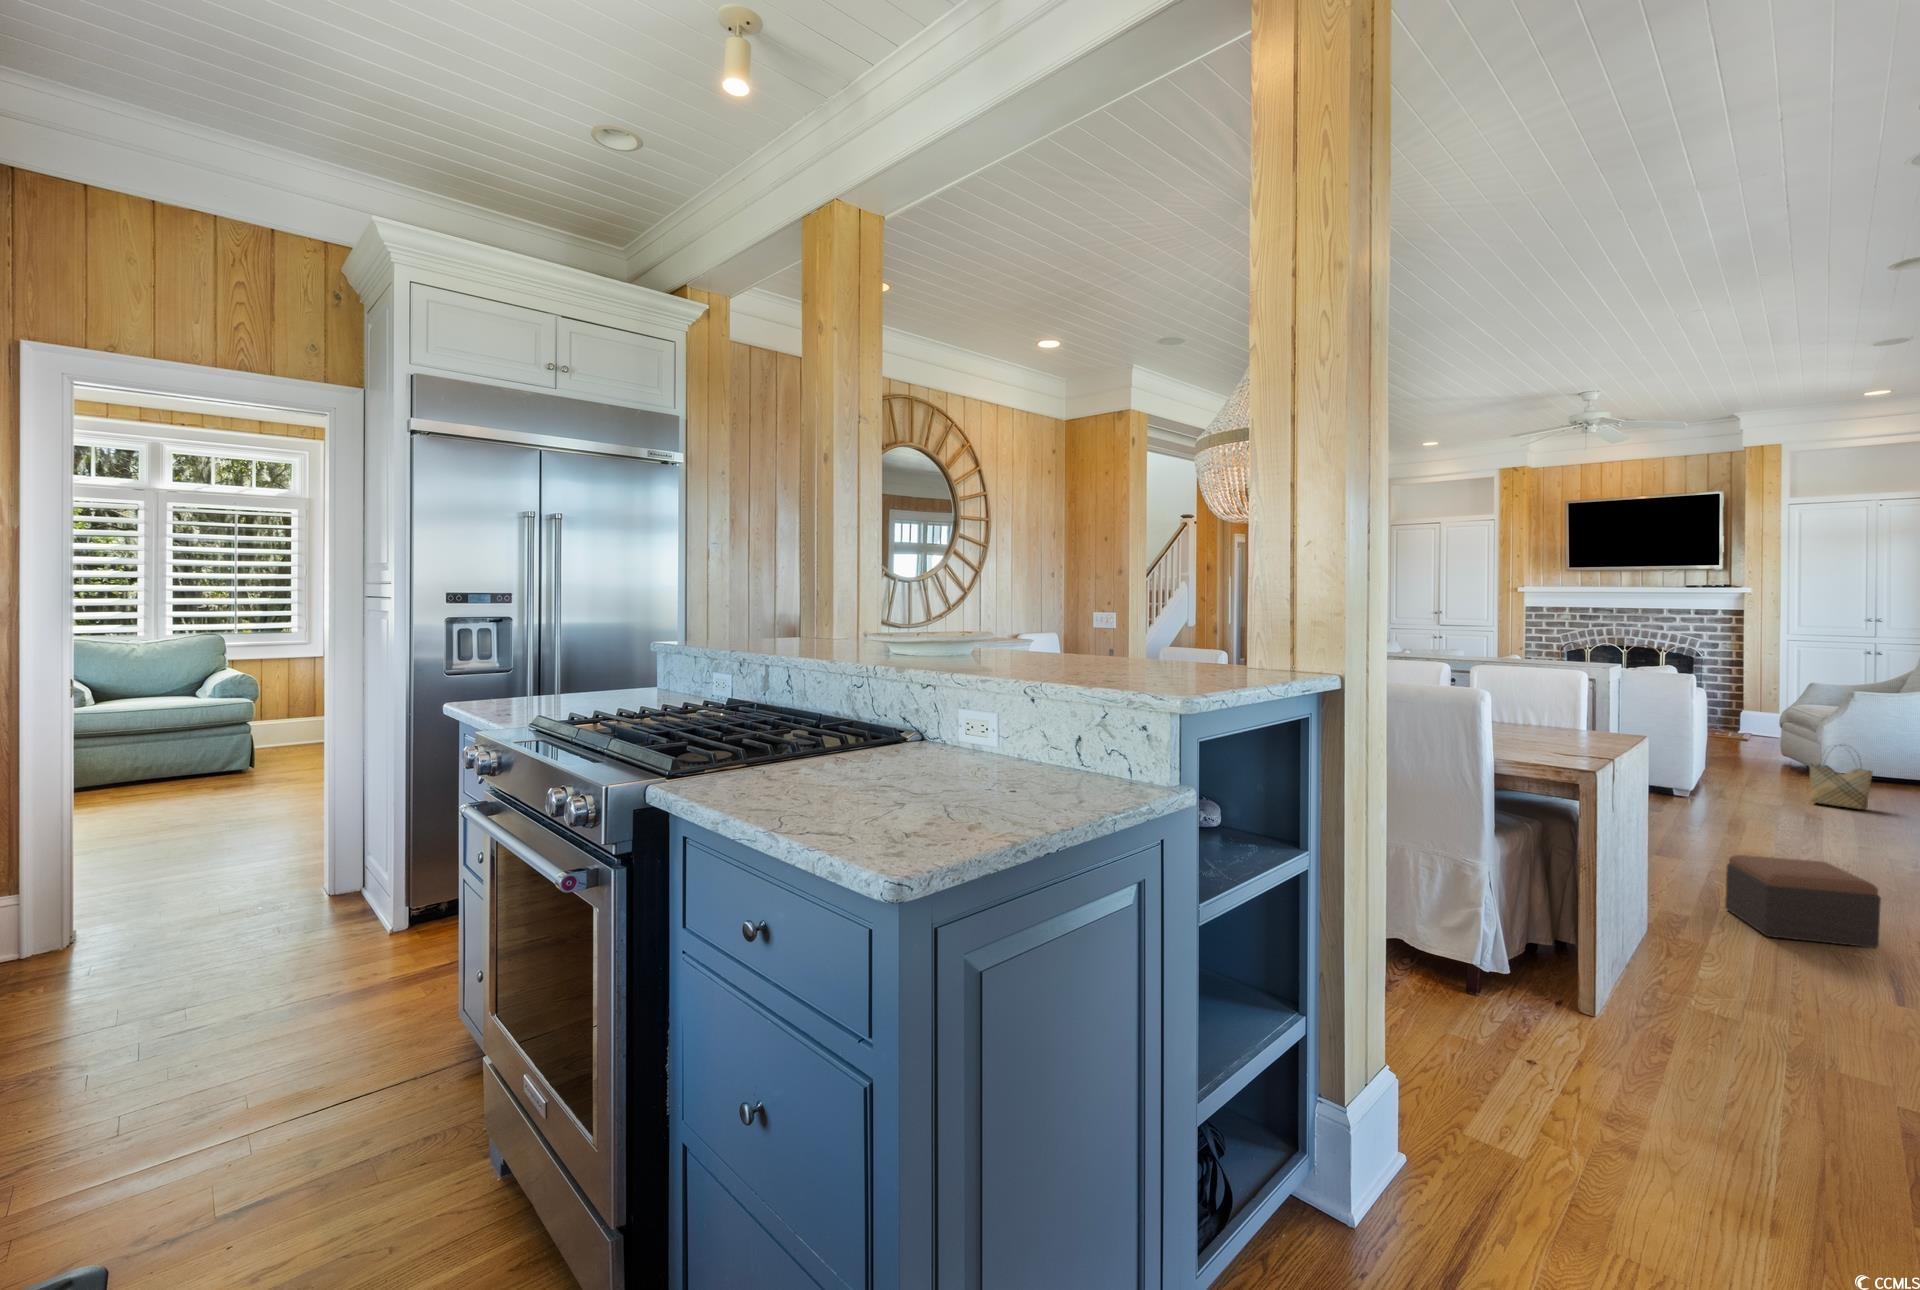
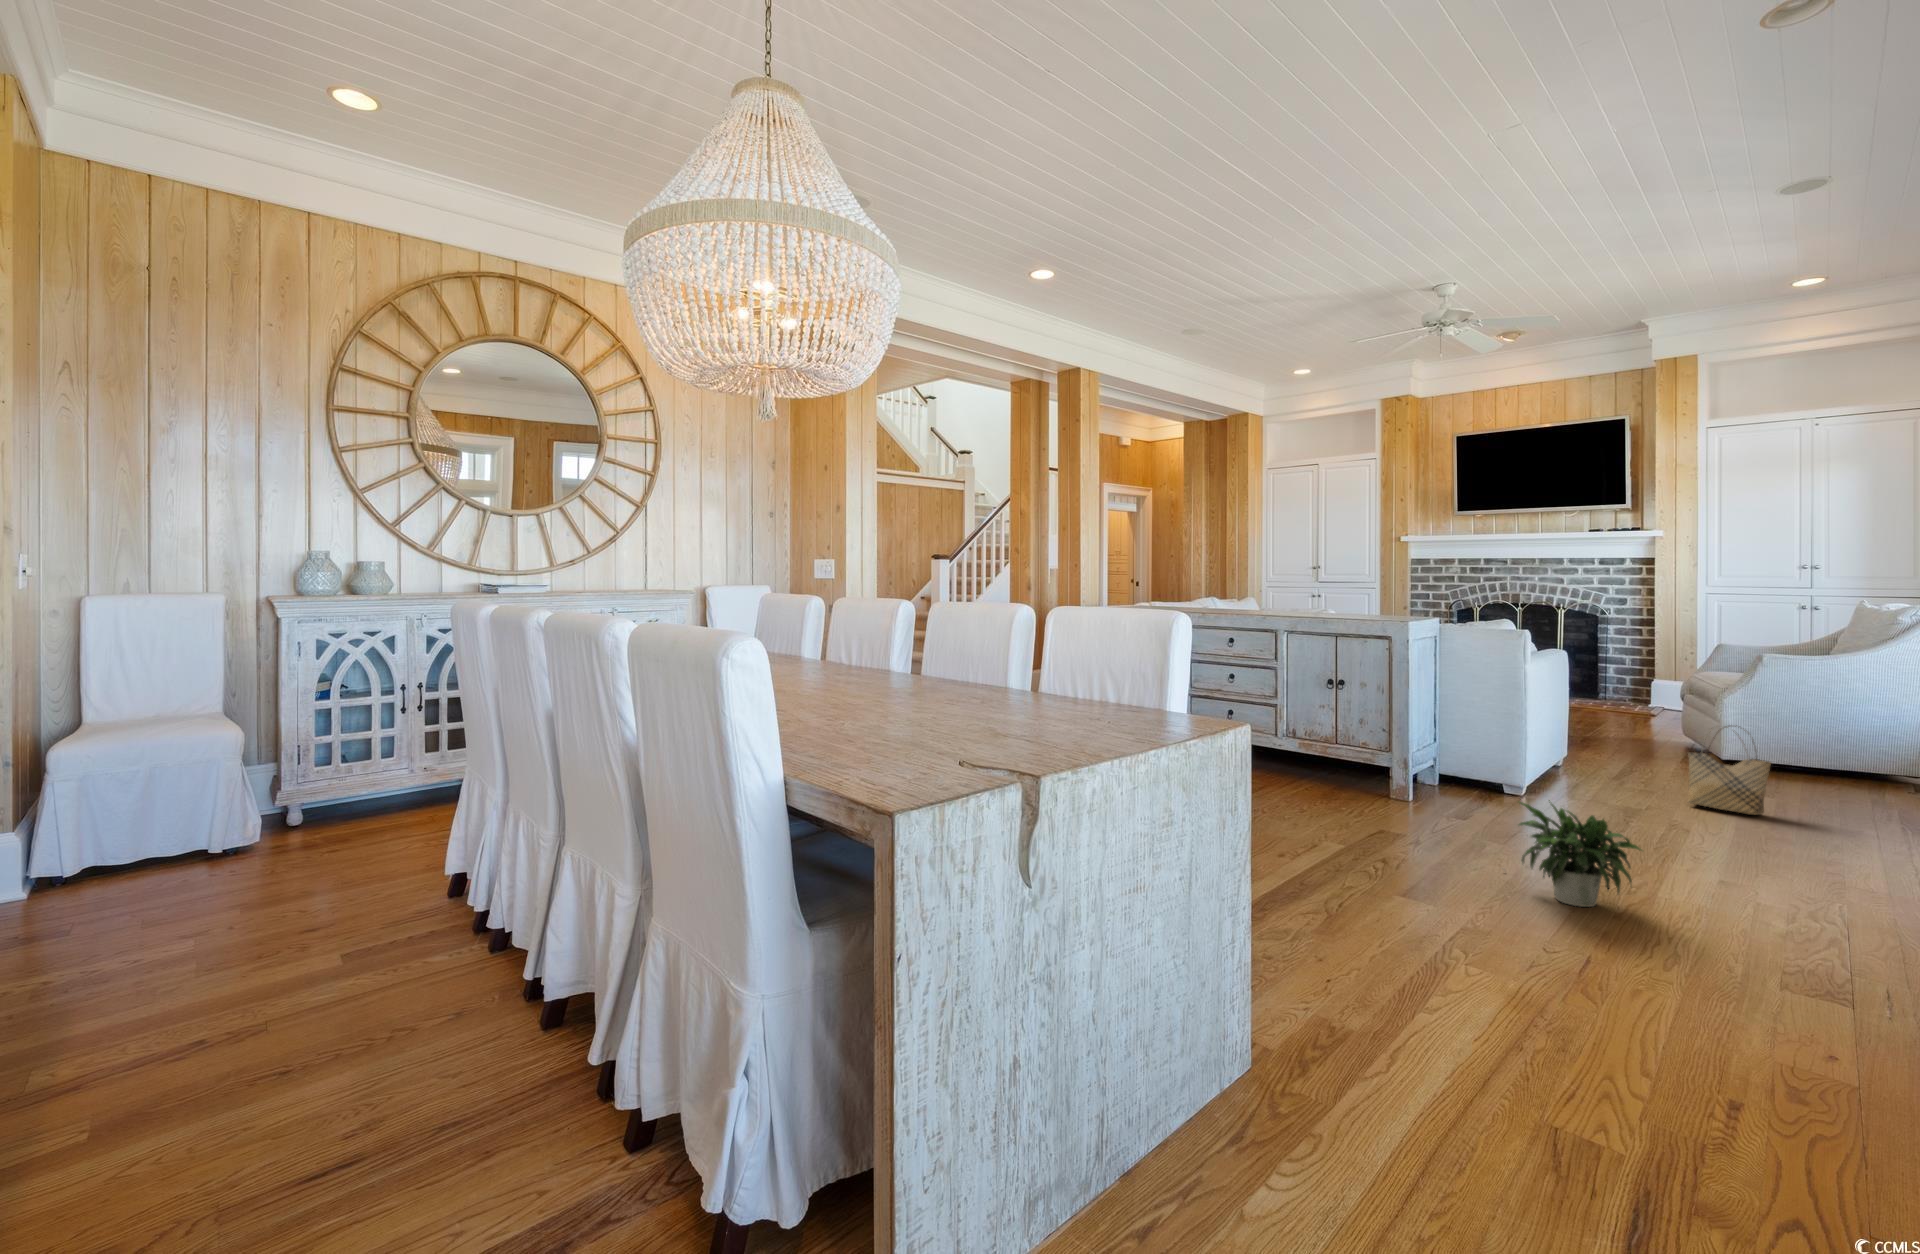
potted plant: none [1702,790,1812,859] -> present [1518,800,1642,907]
footstool: present [1725,855,1881,948] -> none [1447,932,1677,1134]

